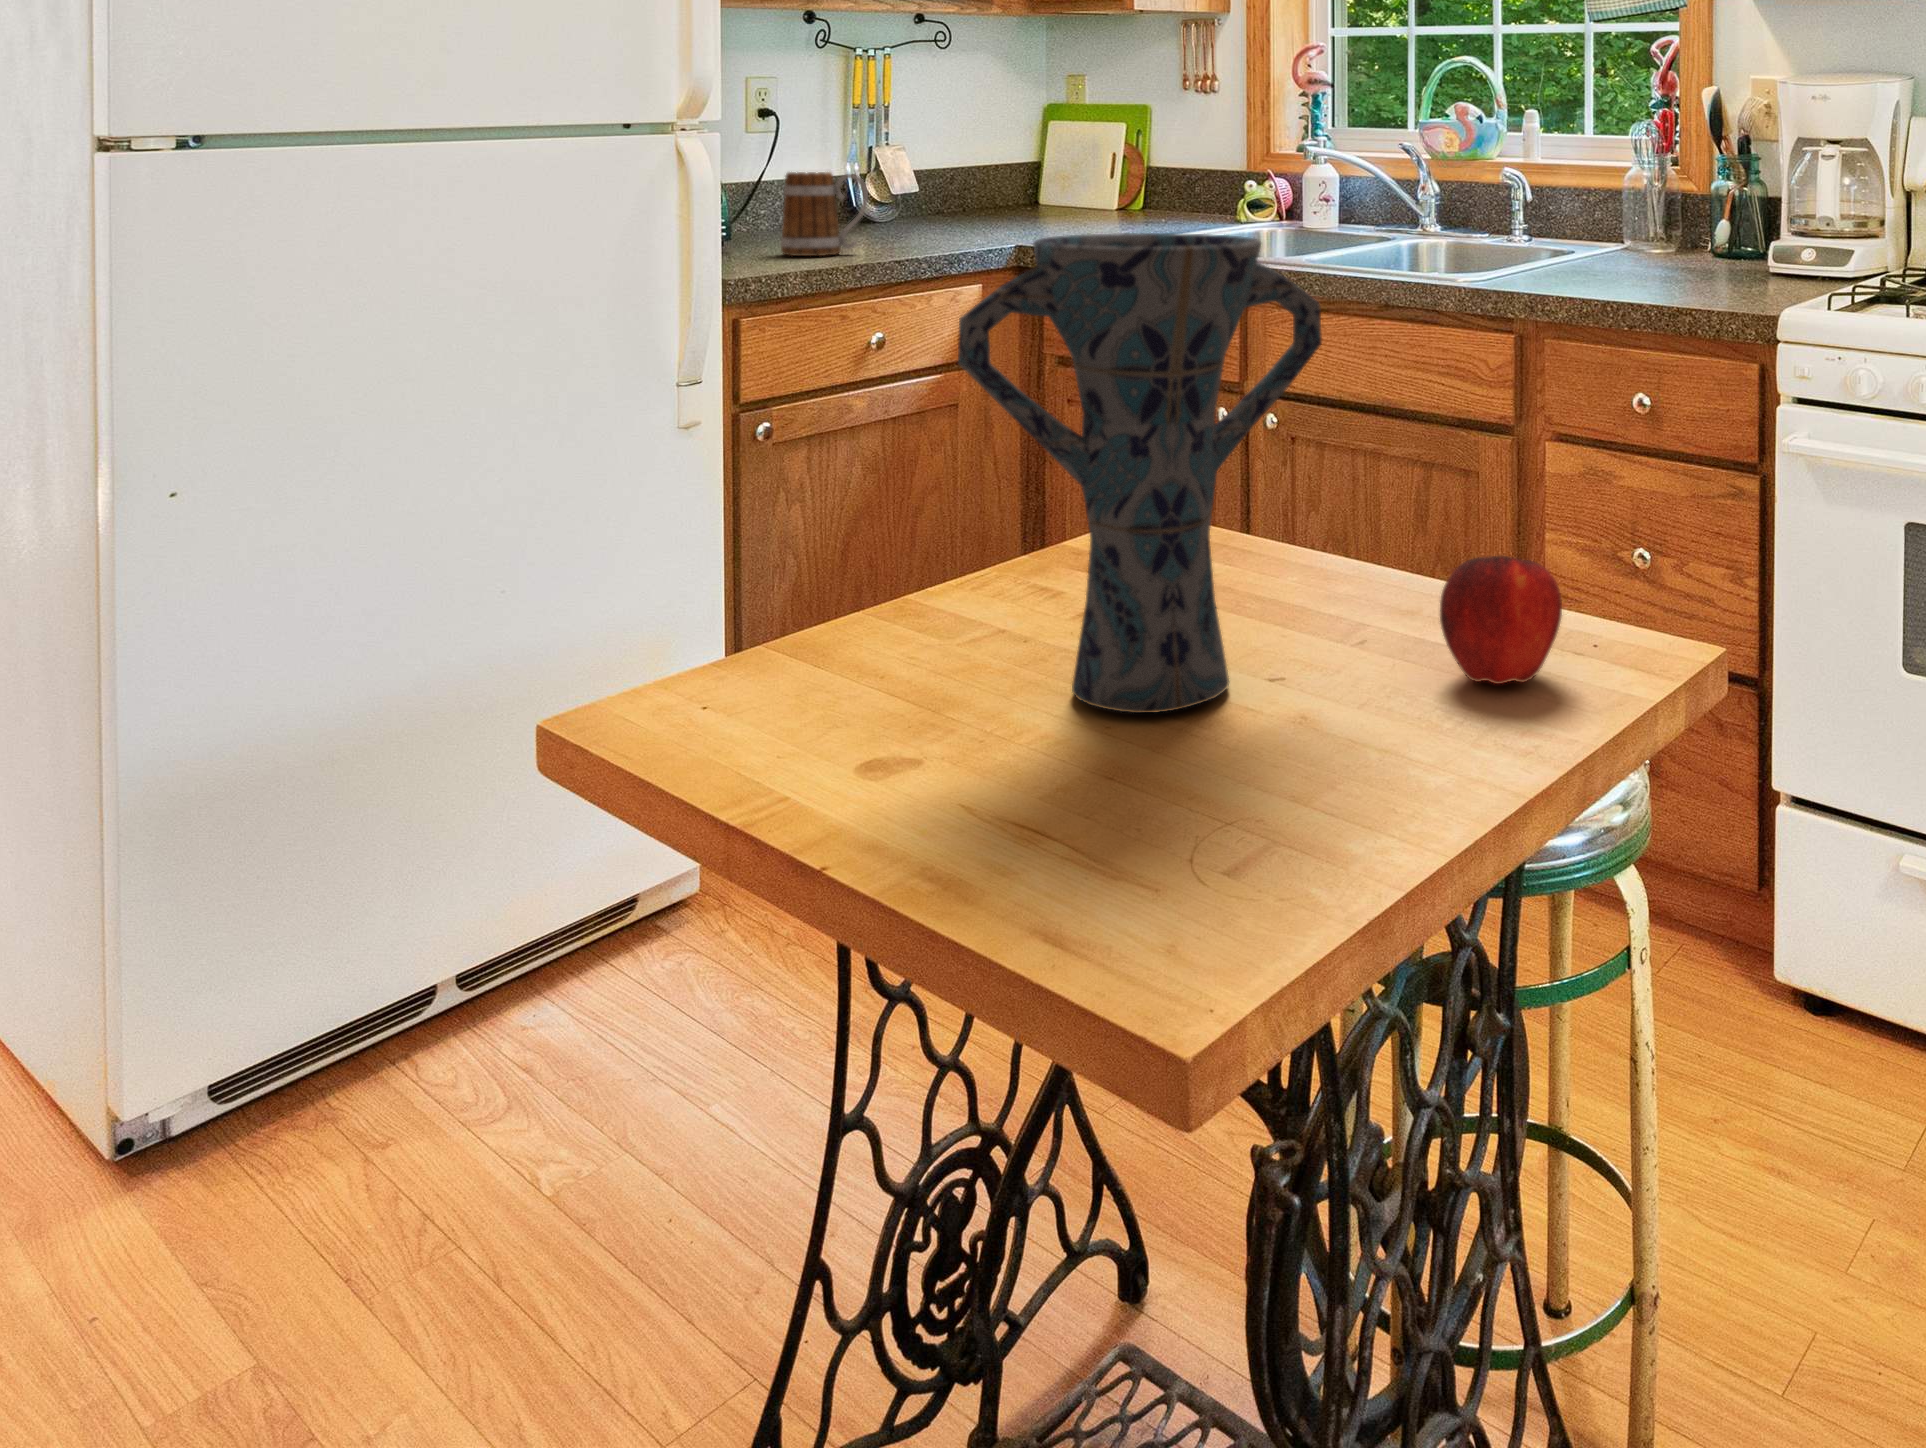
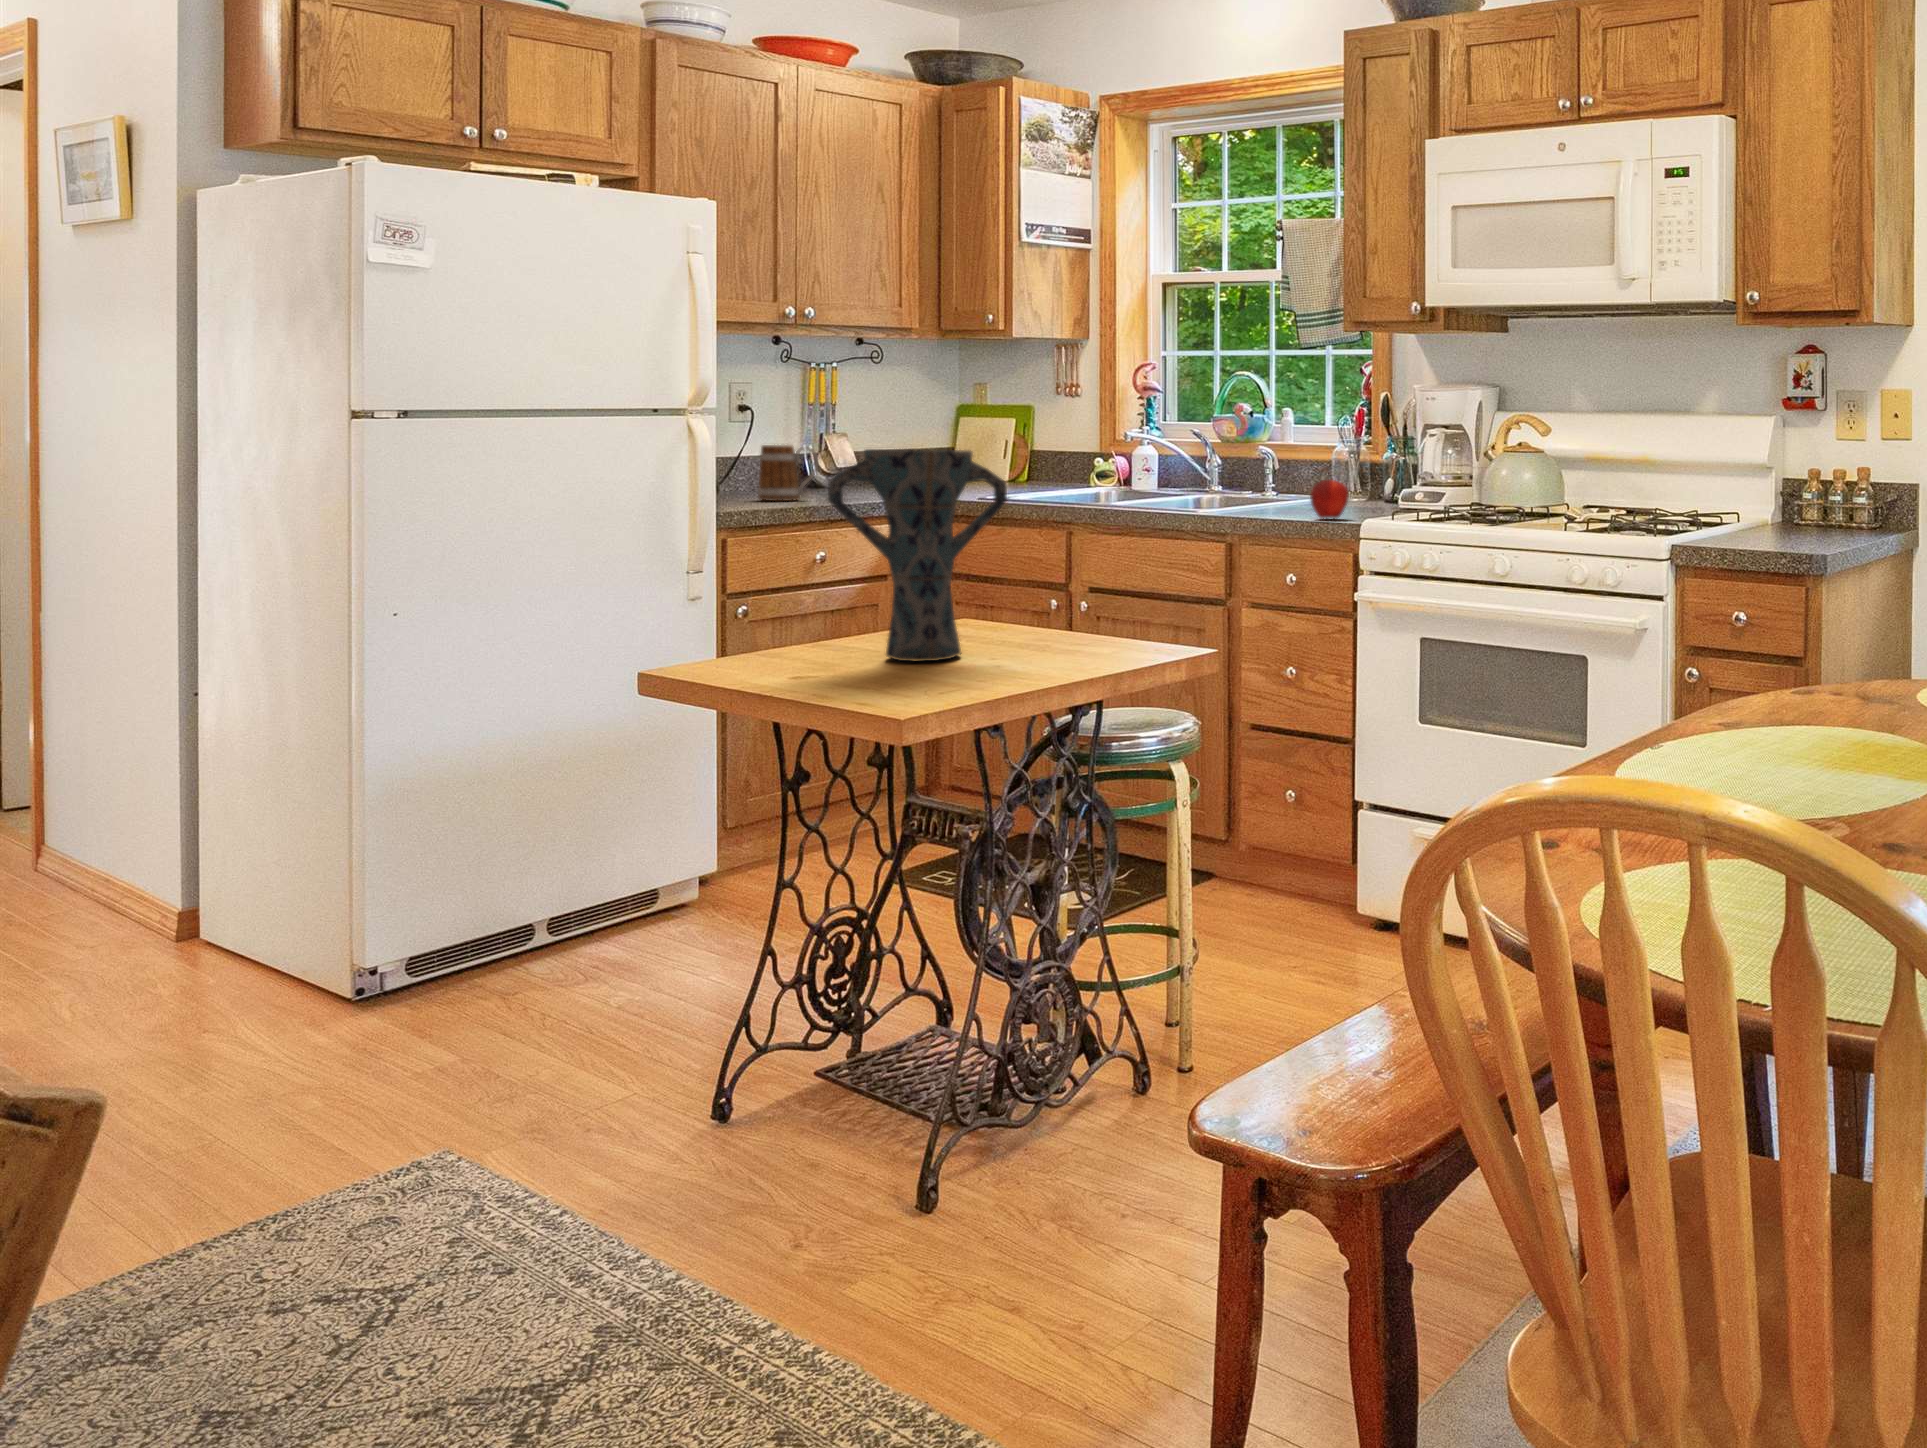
apple: present [1440,556,1562,684] -> present [1310,479,1349,518]

